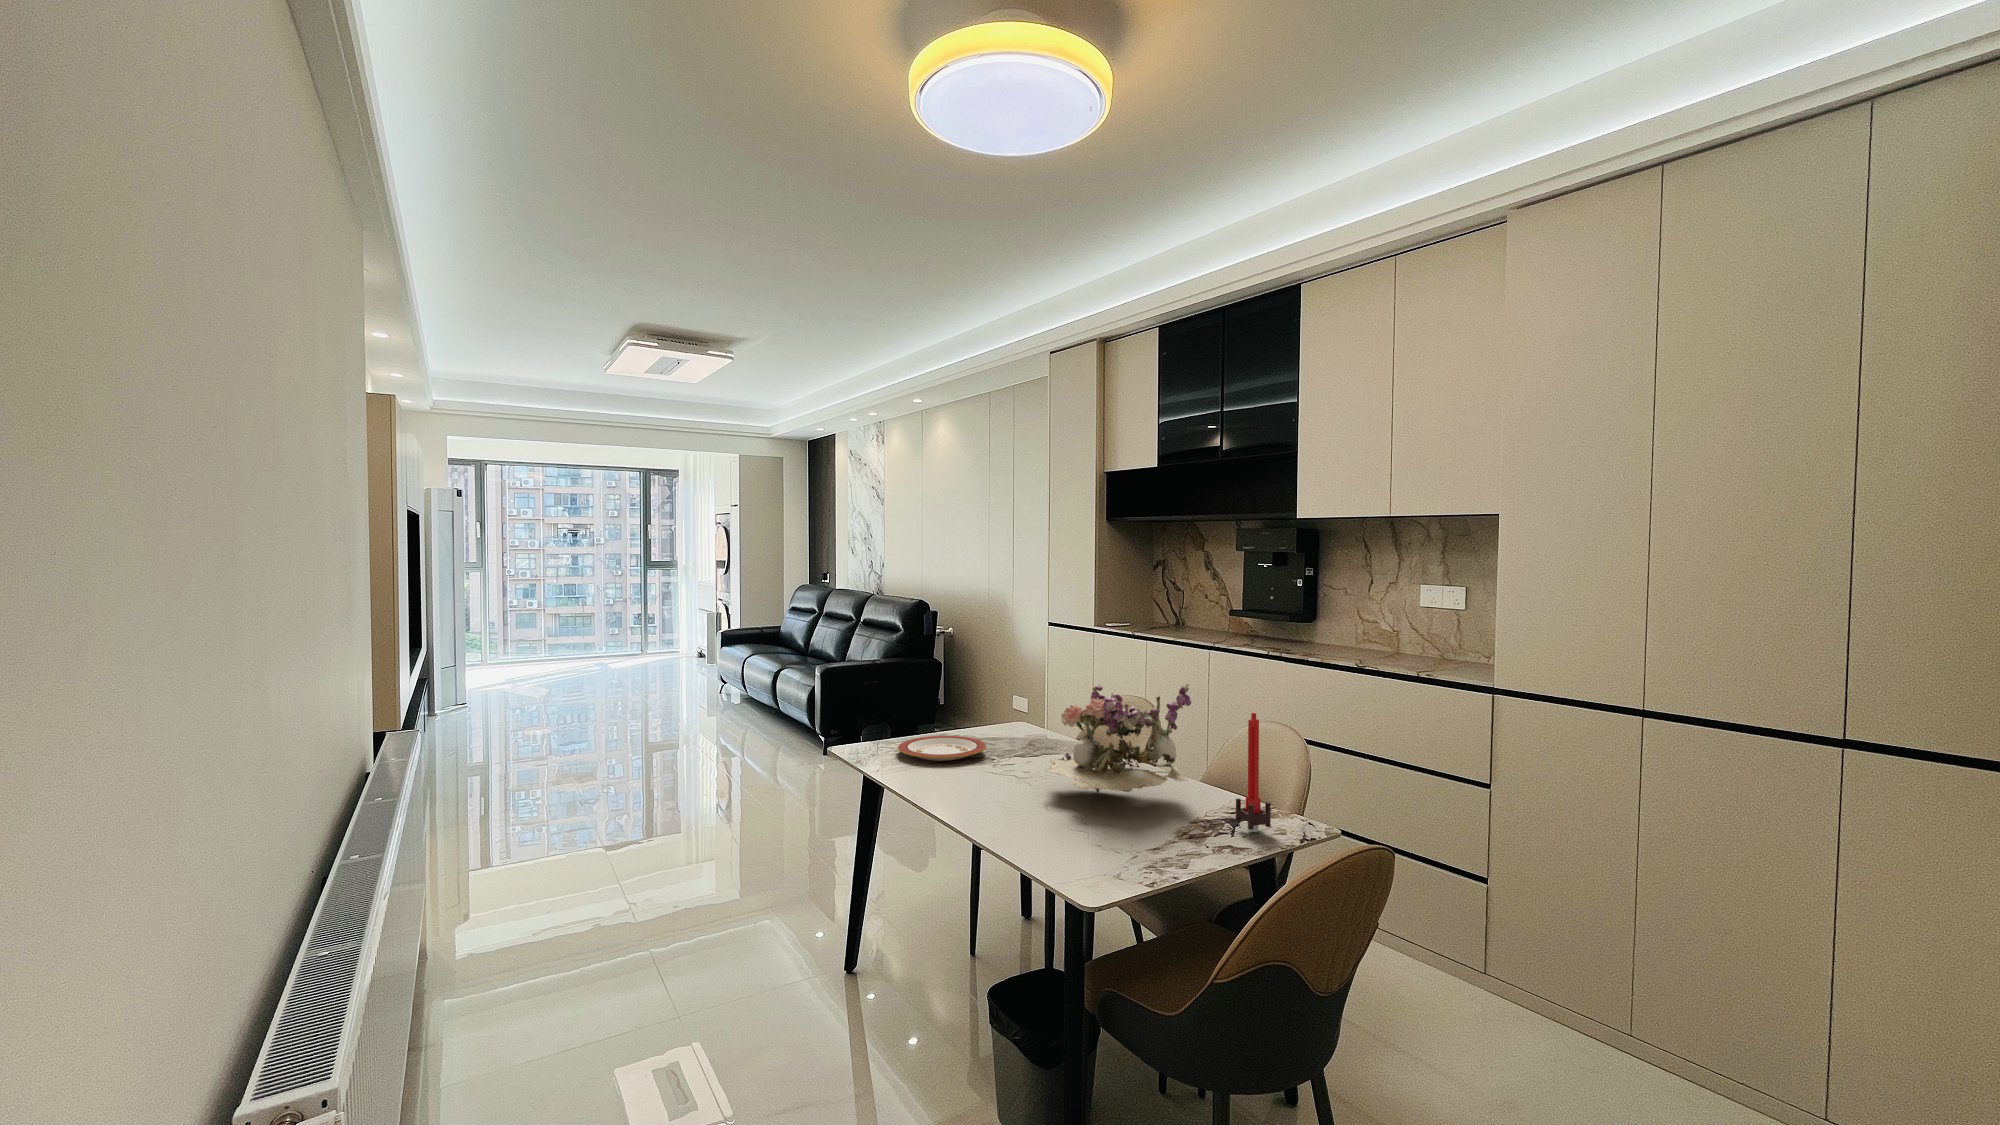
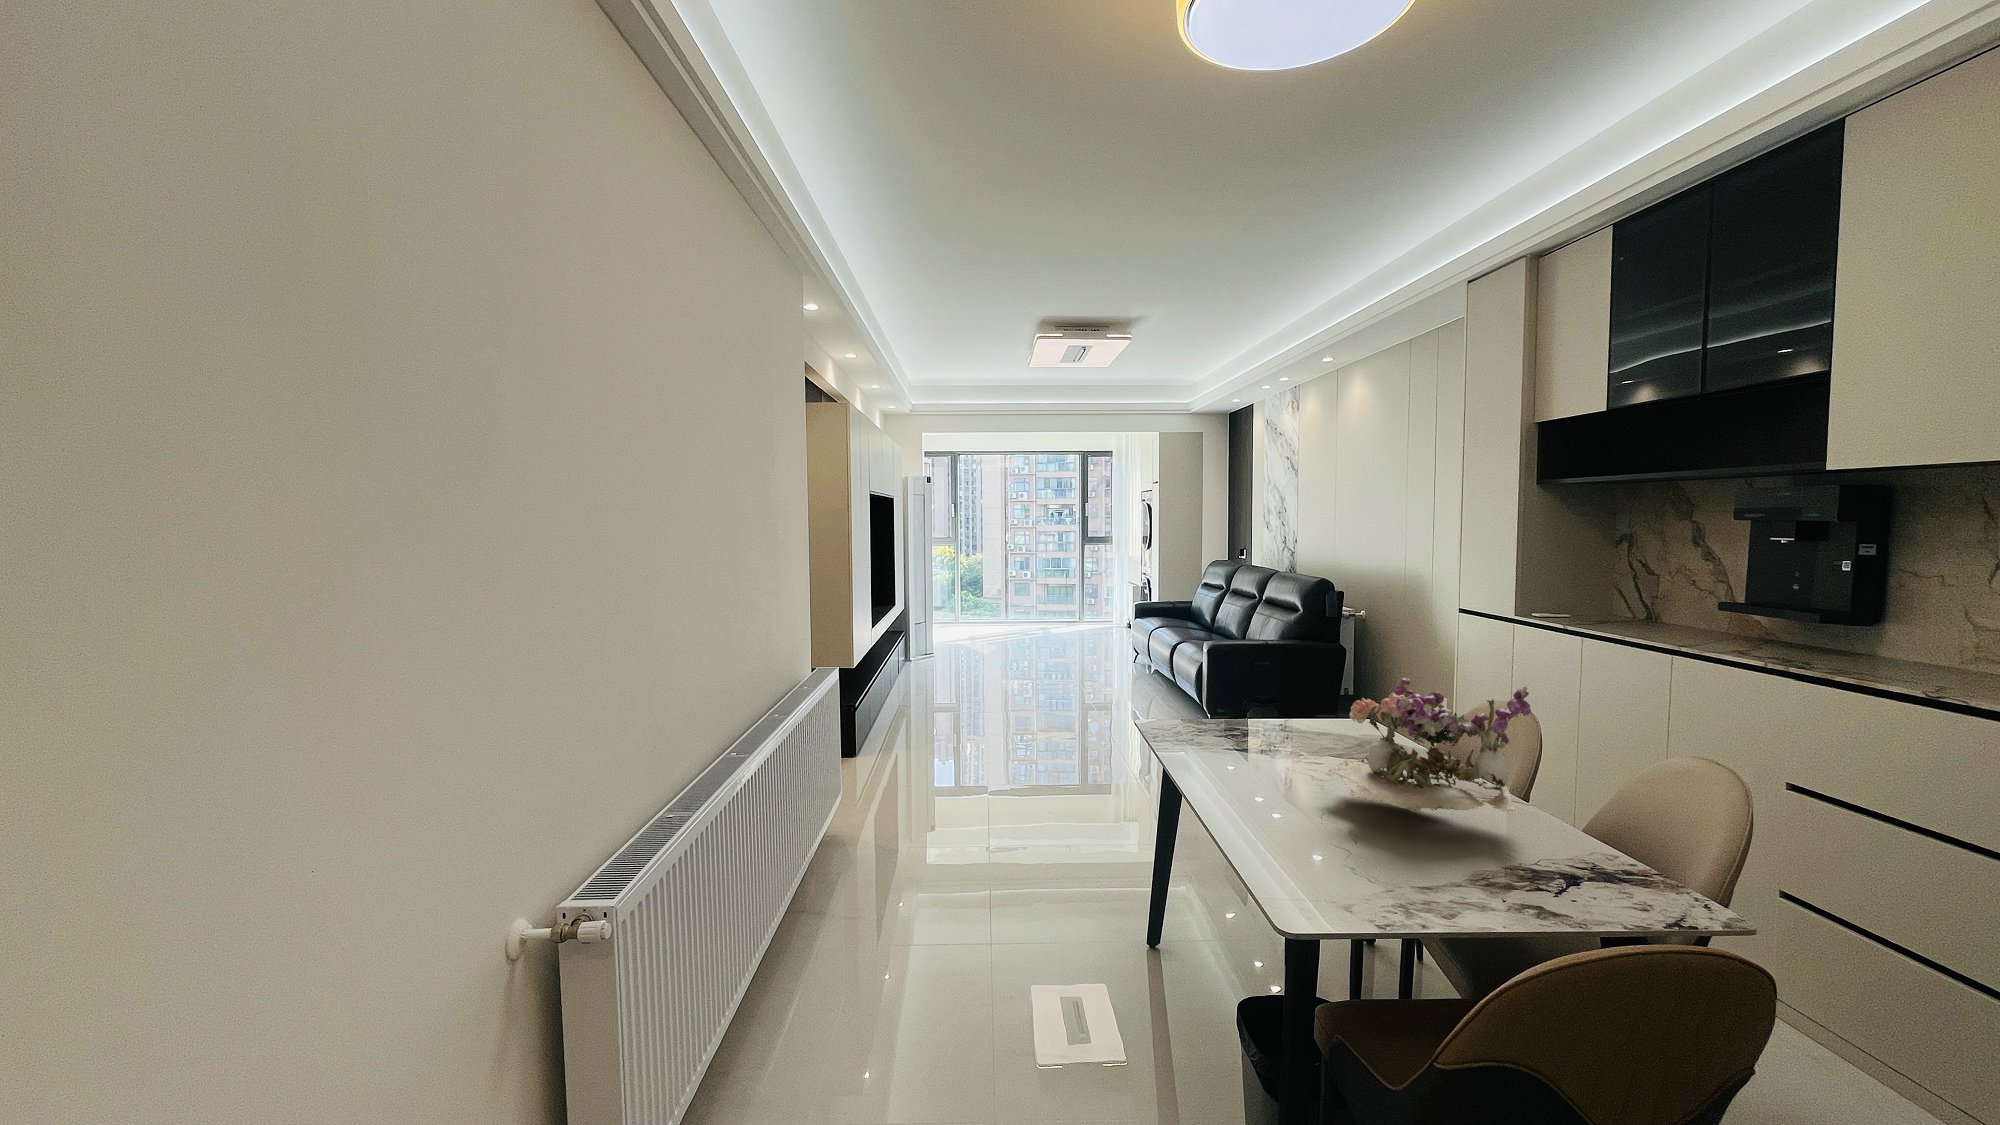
candle: present [1236,713,1271,832] -> none [1570,733,1625,897]
plate: present [898,736,986,761] -> none [1197,718,1297,745]

